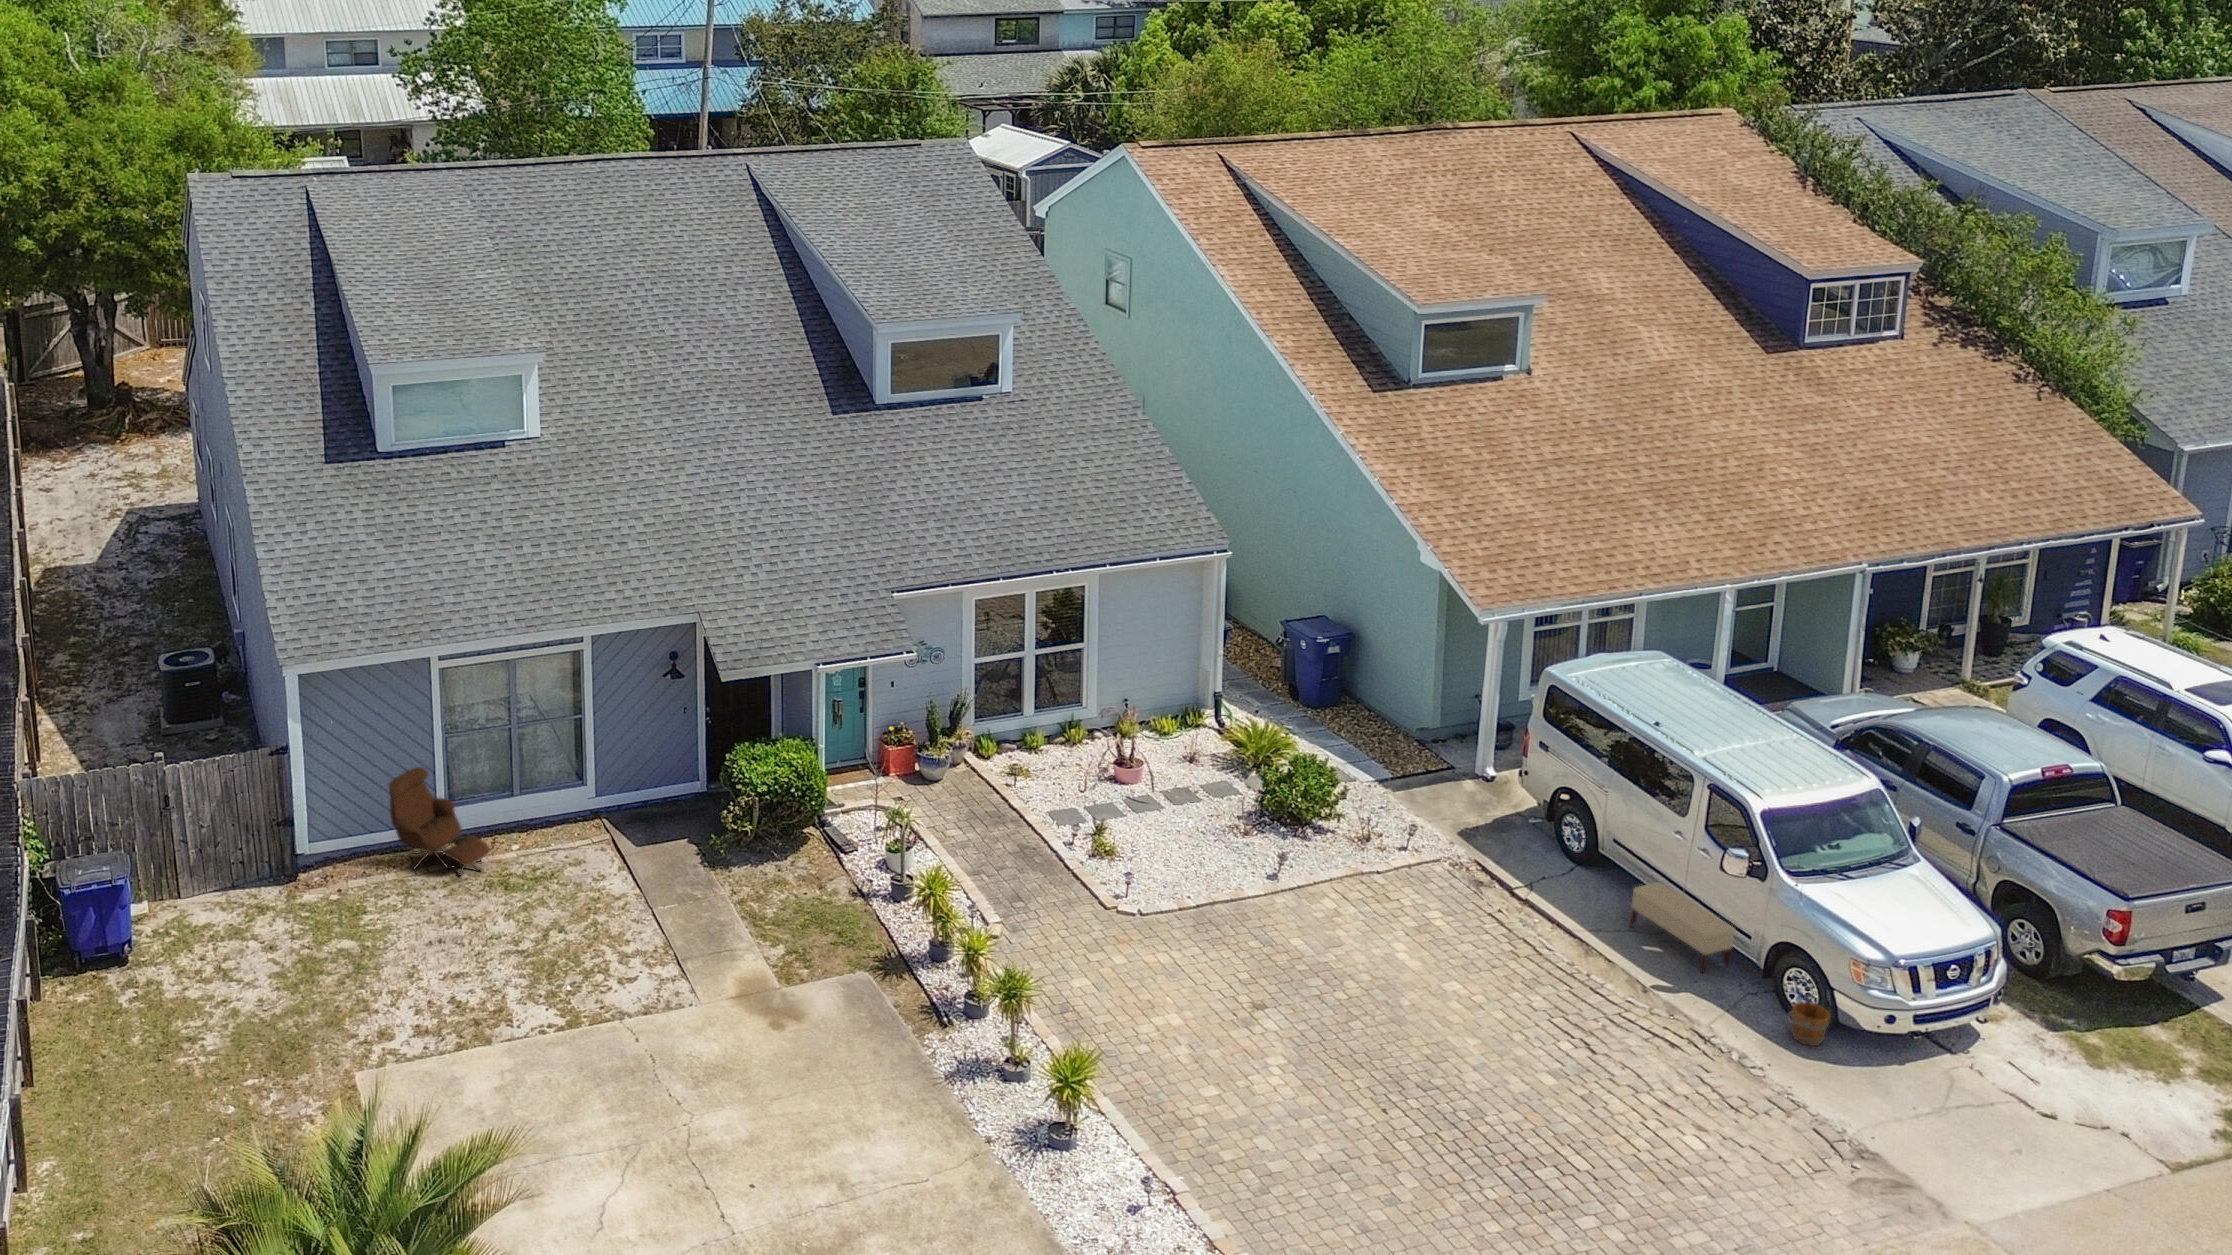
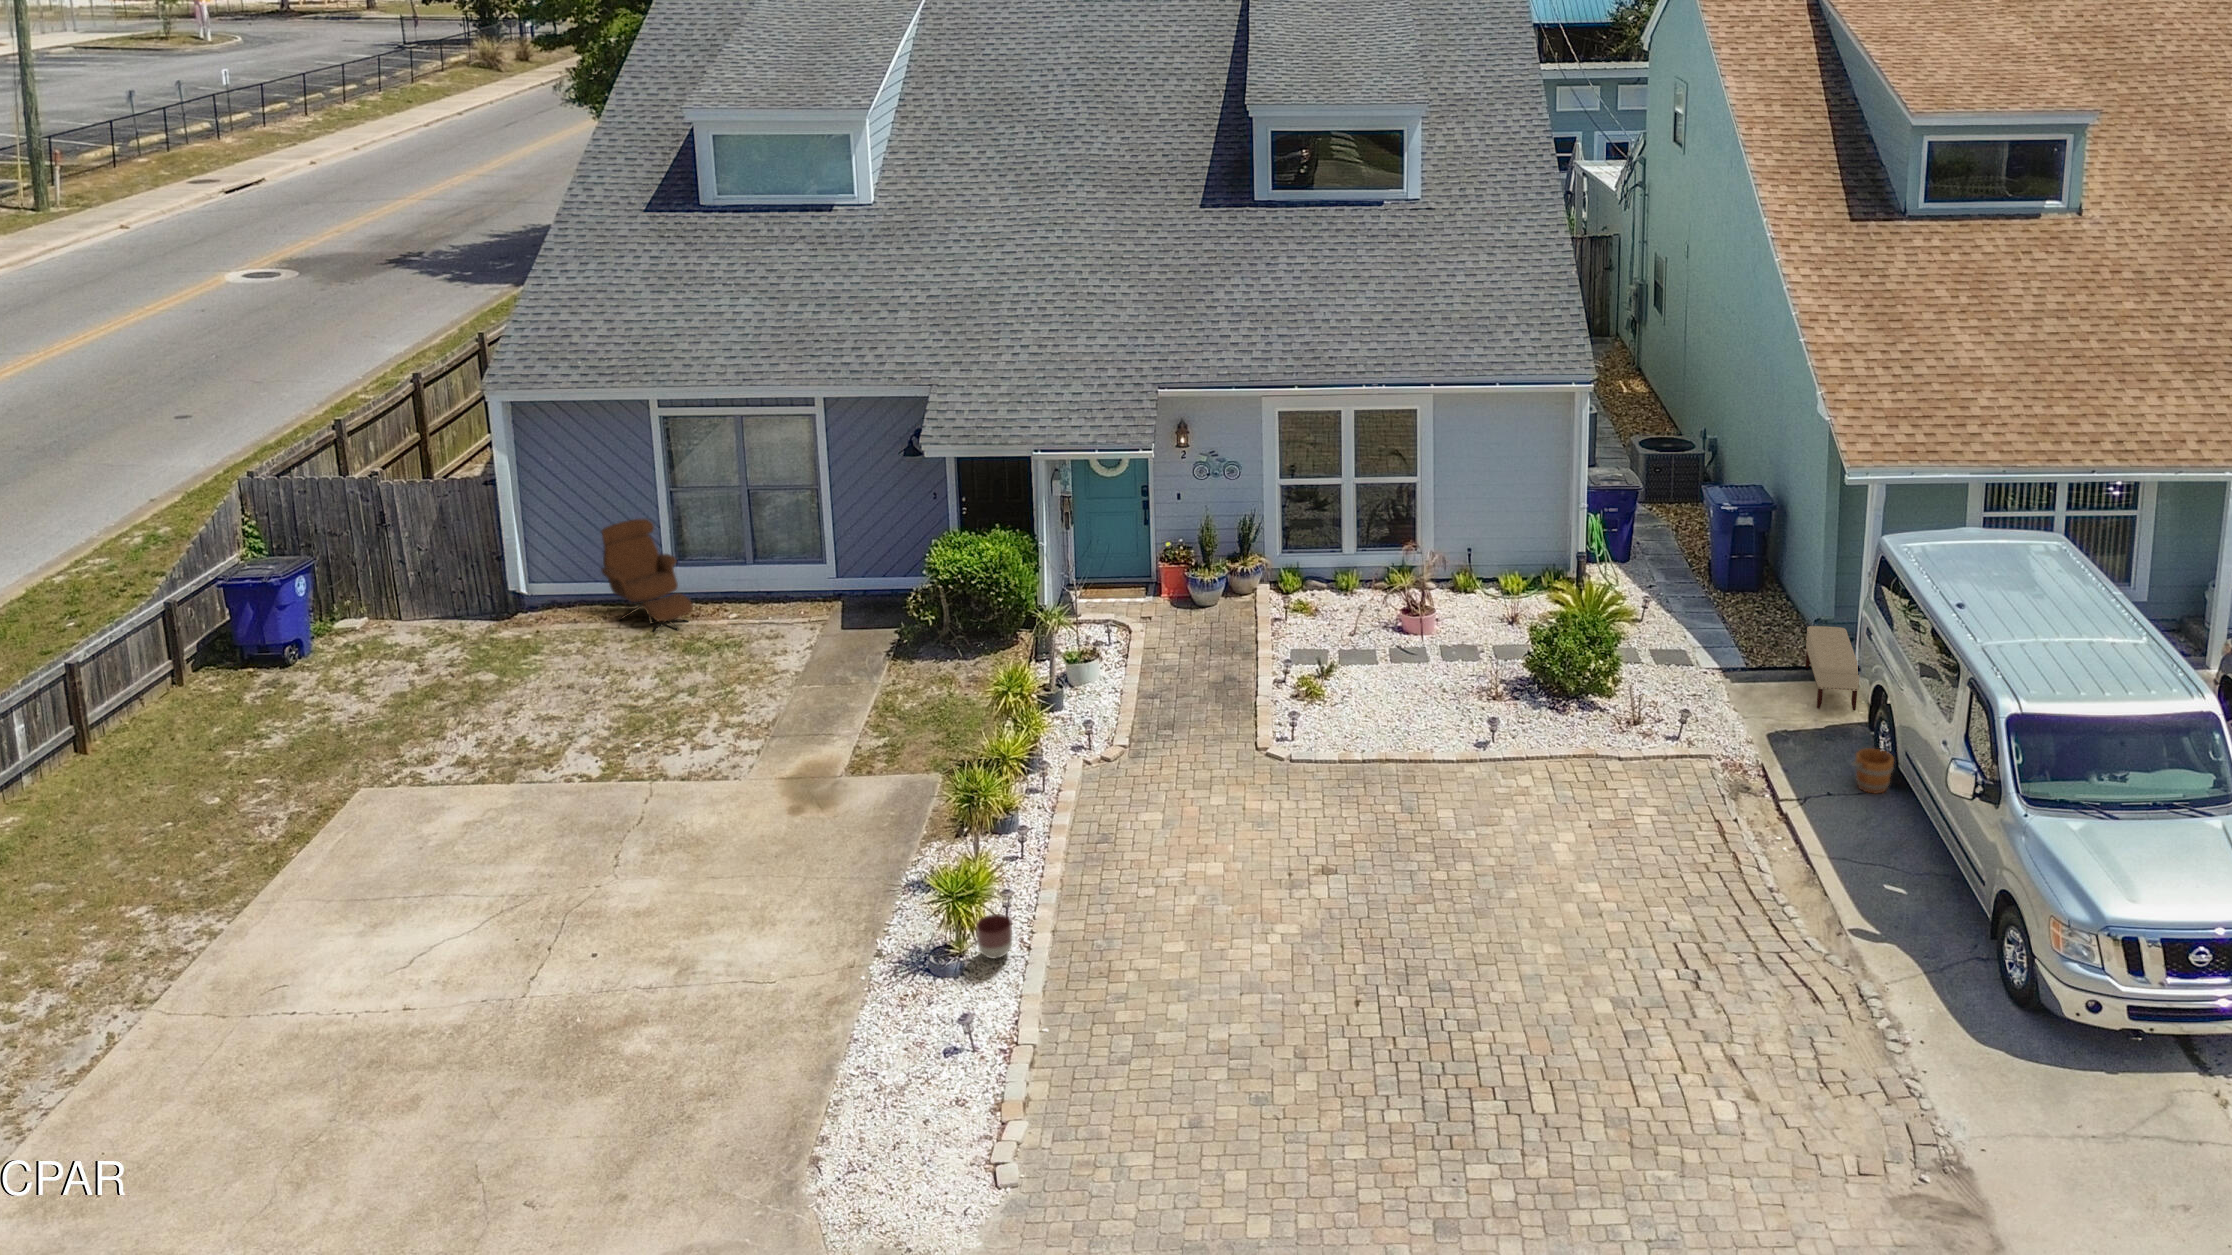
bench: present [1631,882,1735,972] -> present [1805,626,1860,711]
bucket: present [1787,1002,1830,1046] -> present [1852,748,1894,793]
planter: none [1055,1098,1085,1138] -> present [976,914,1012,959]

